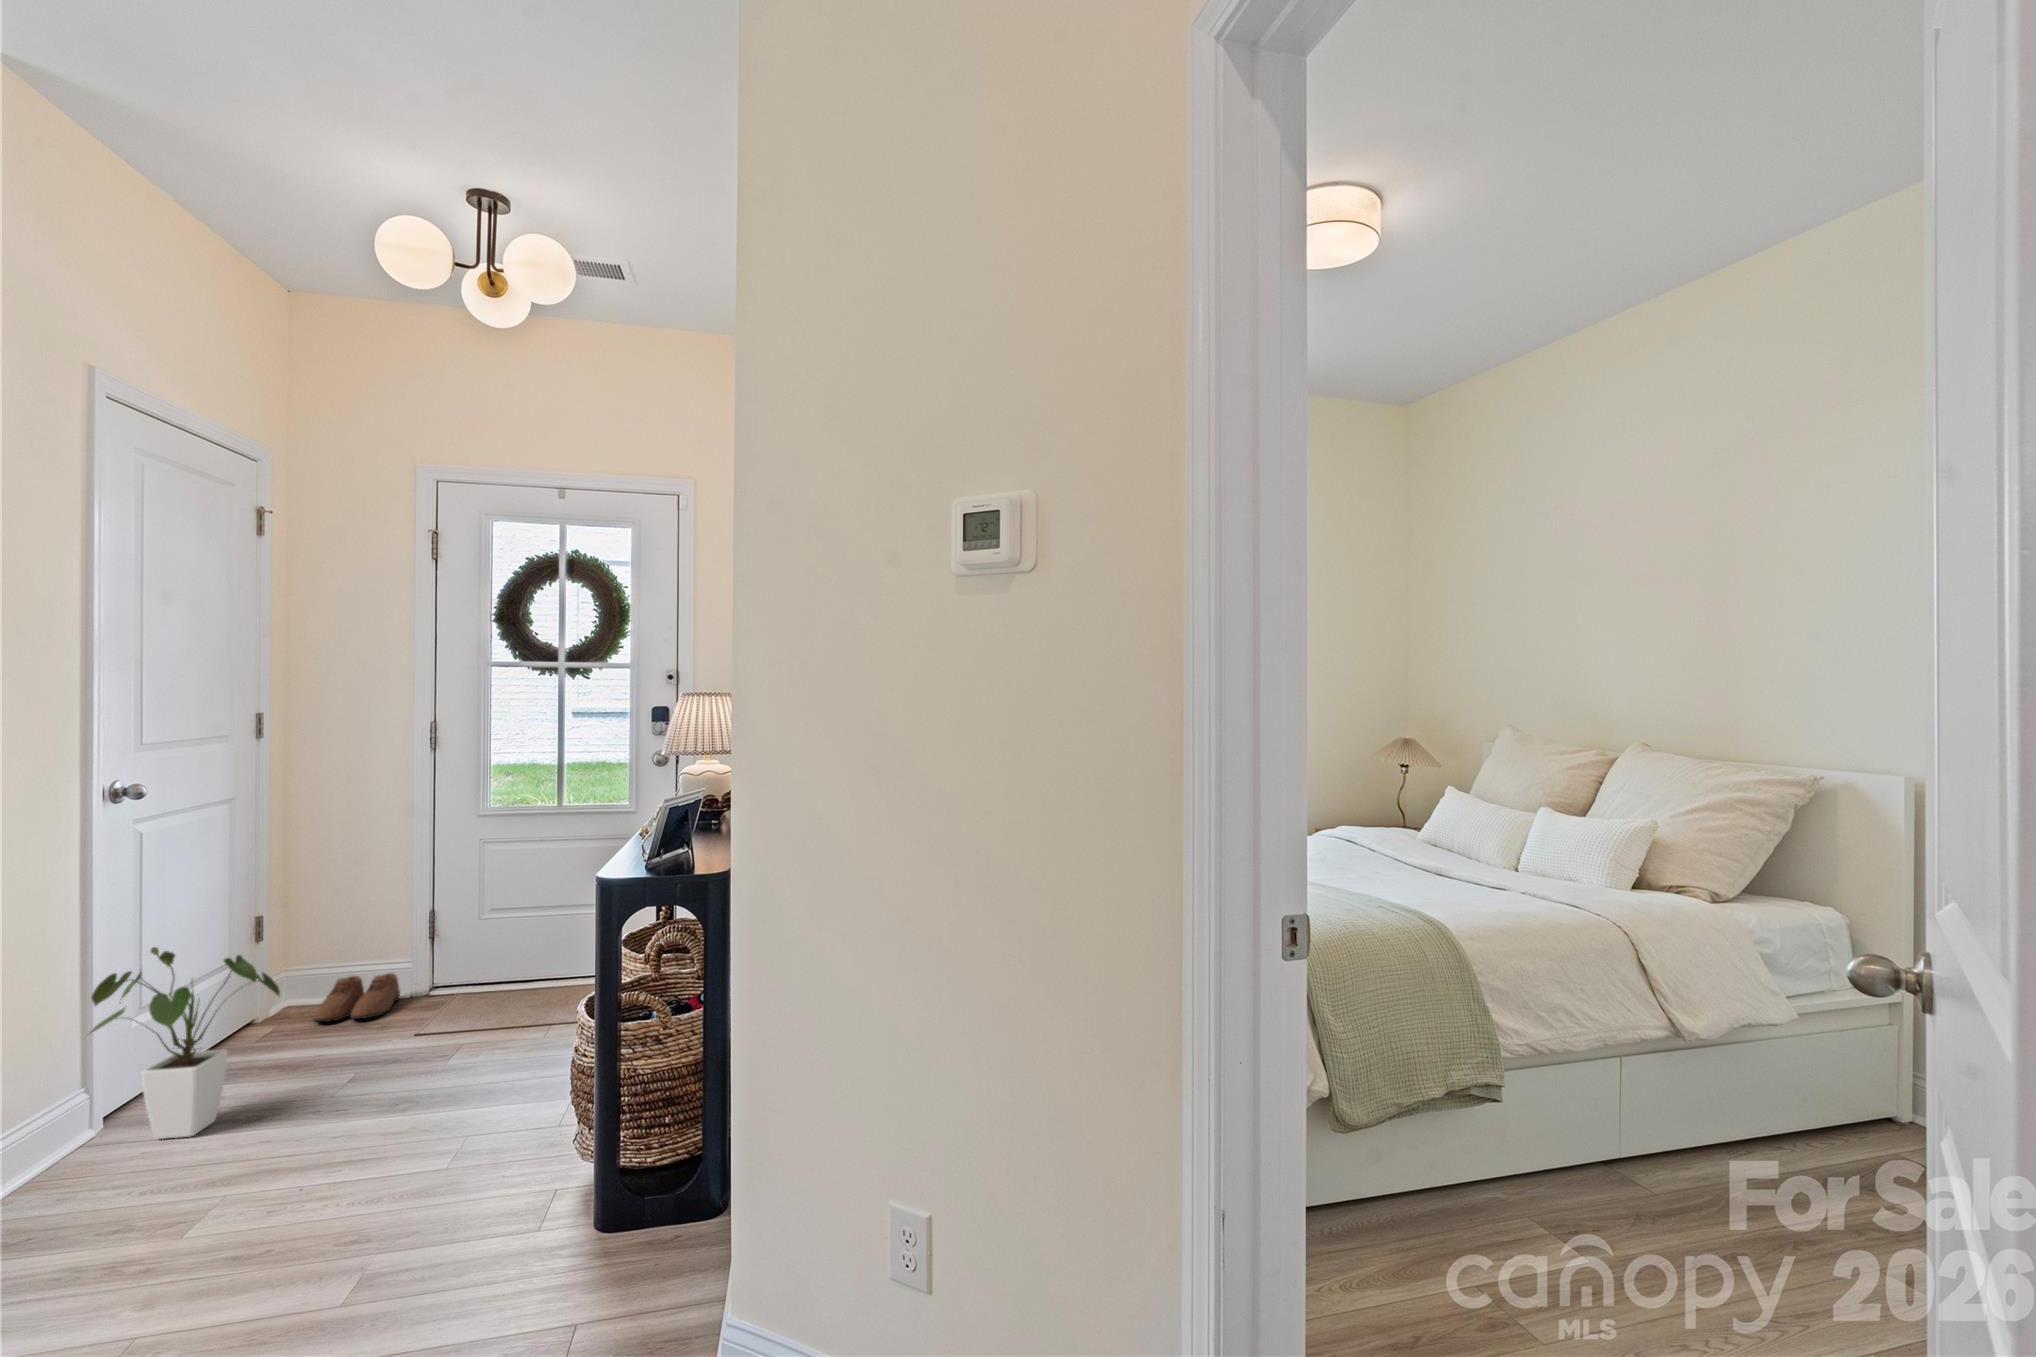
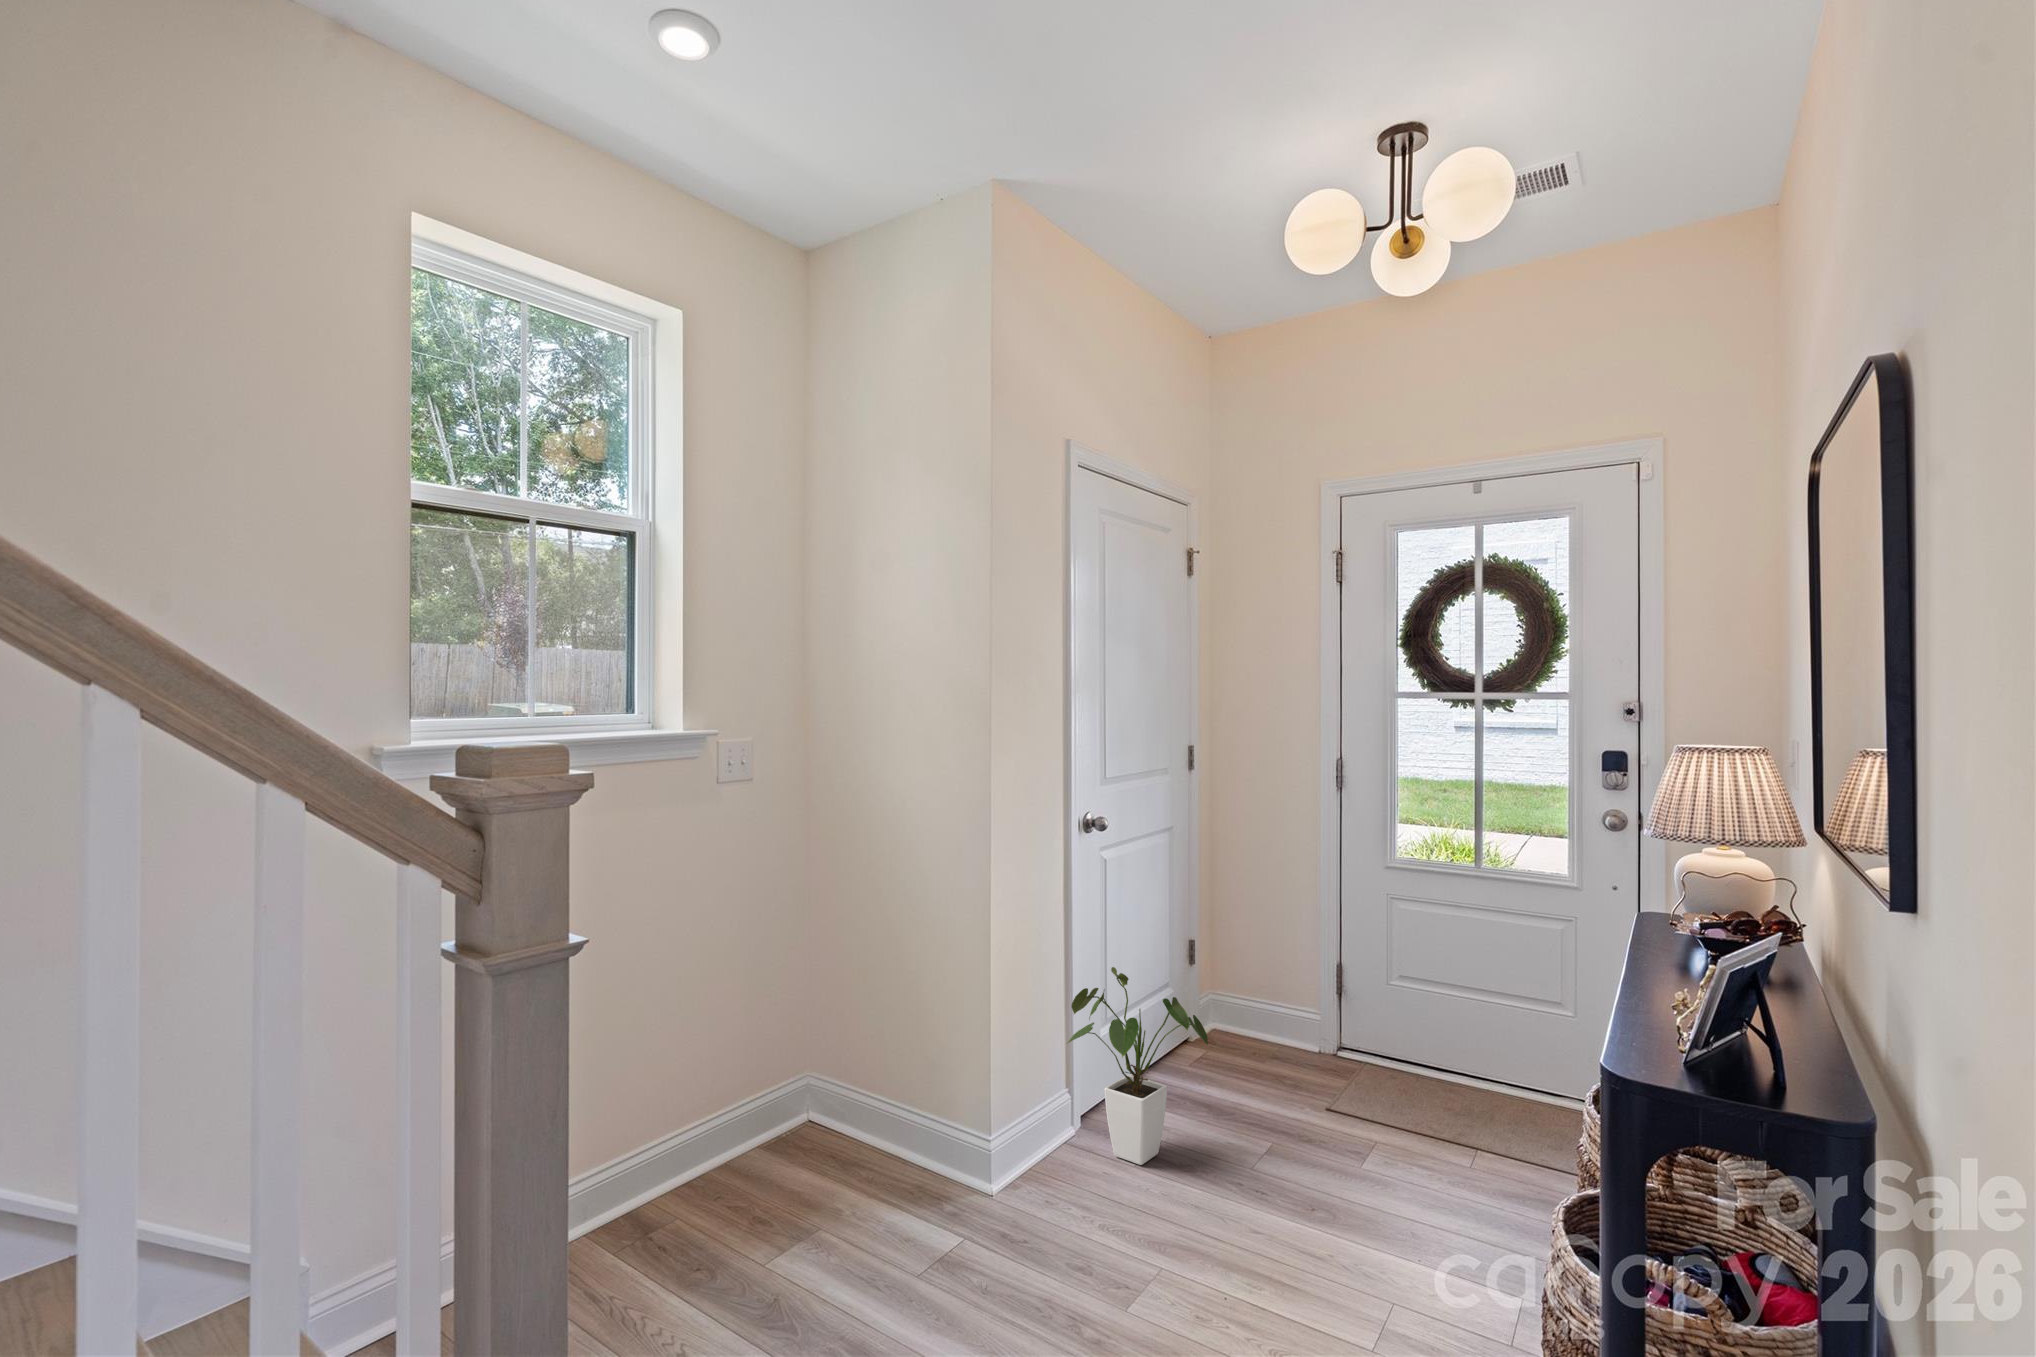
shoe: present [314,973,400,1022] -> none [1235,1017,1311,1071]

